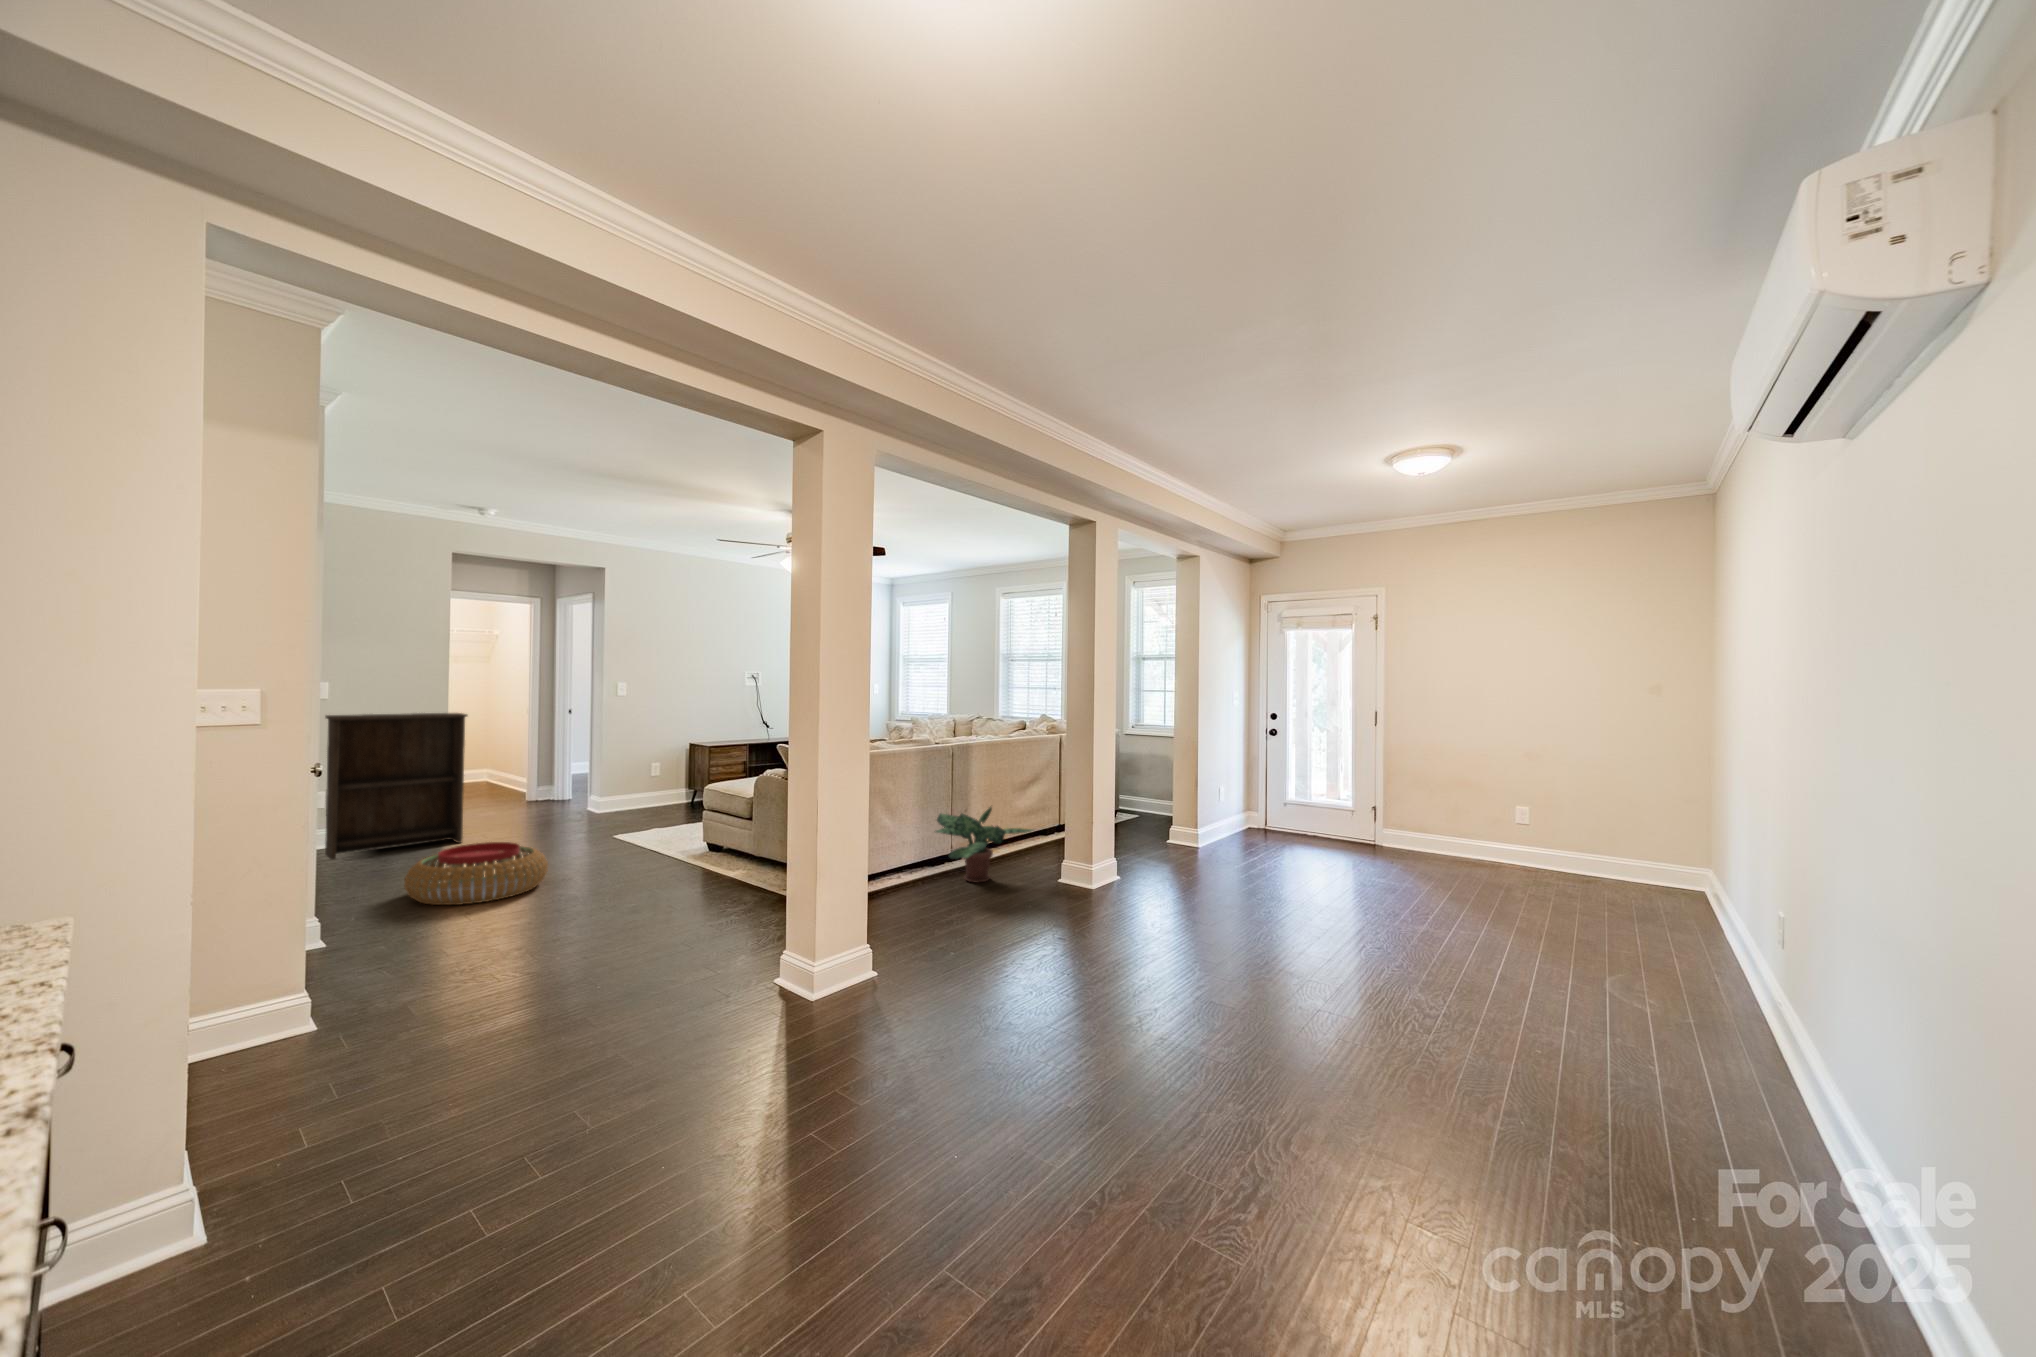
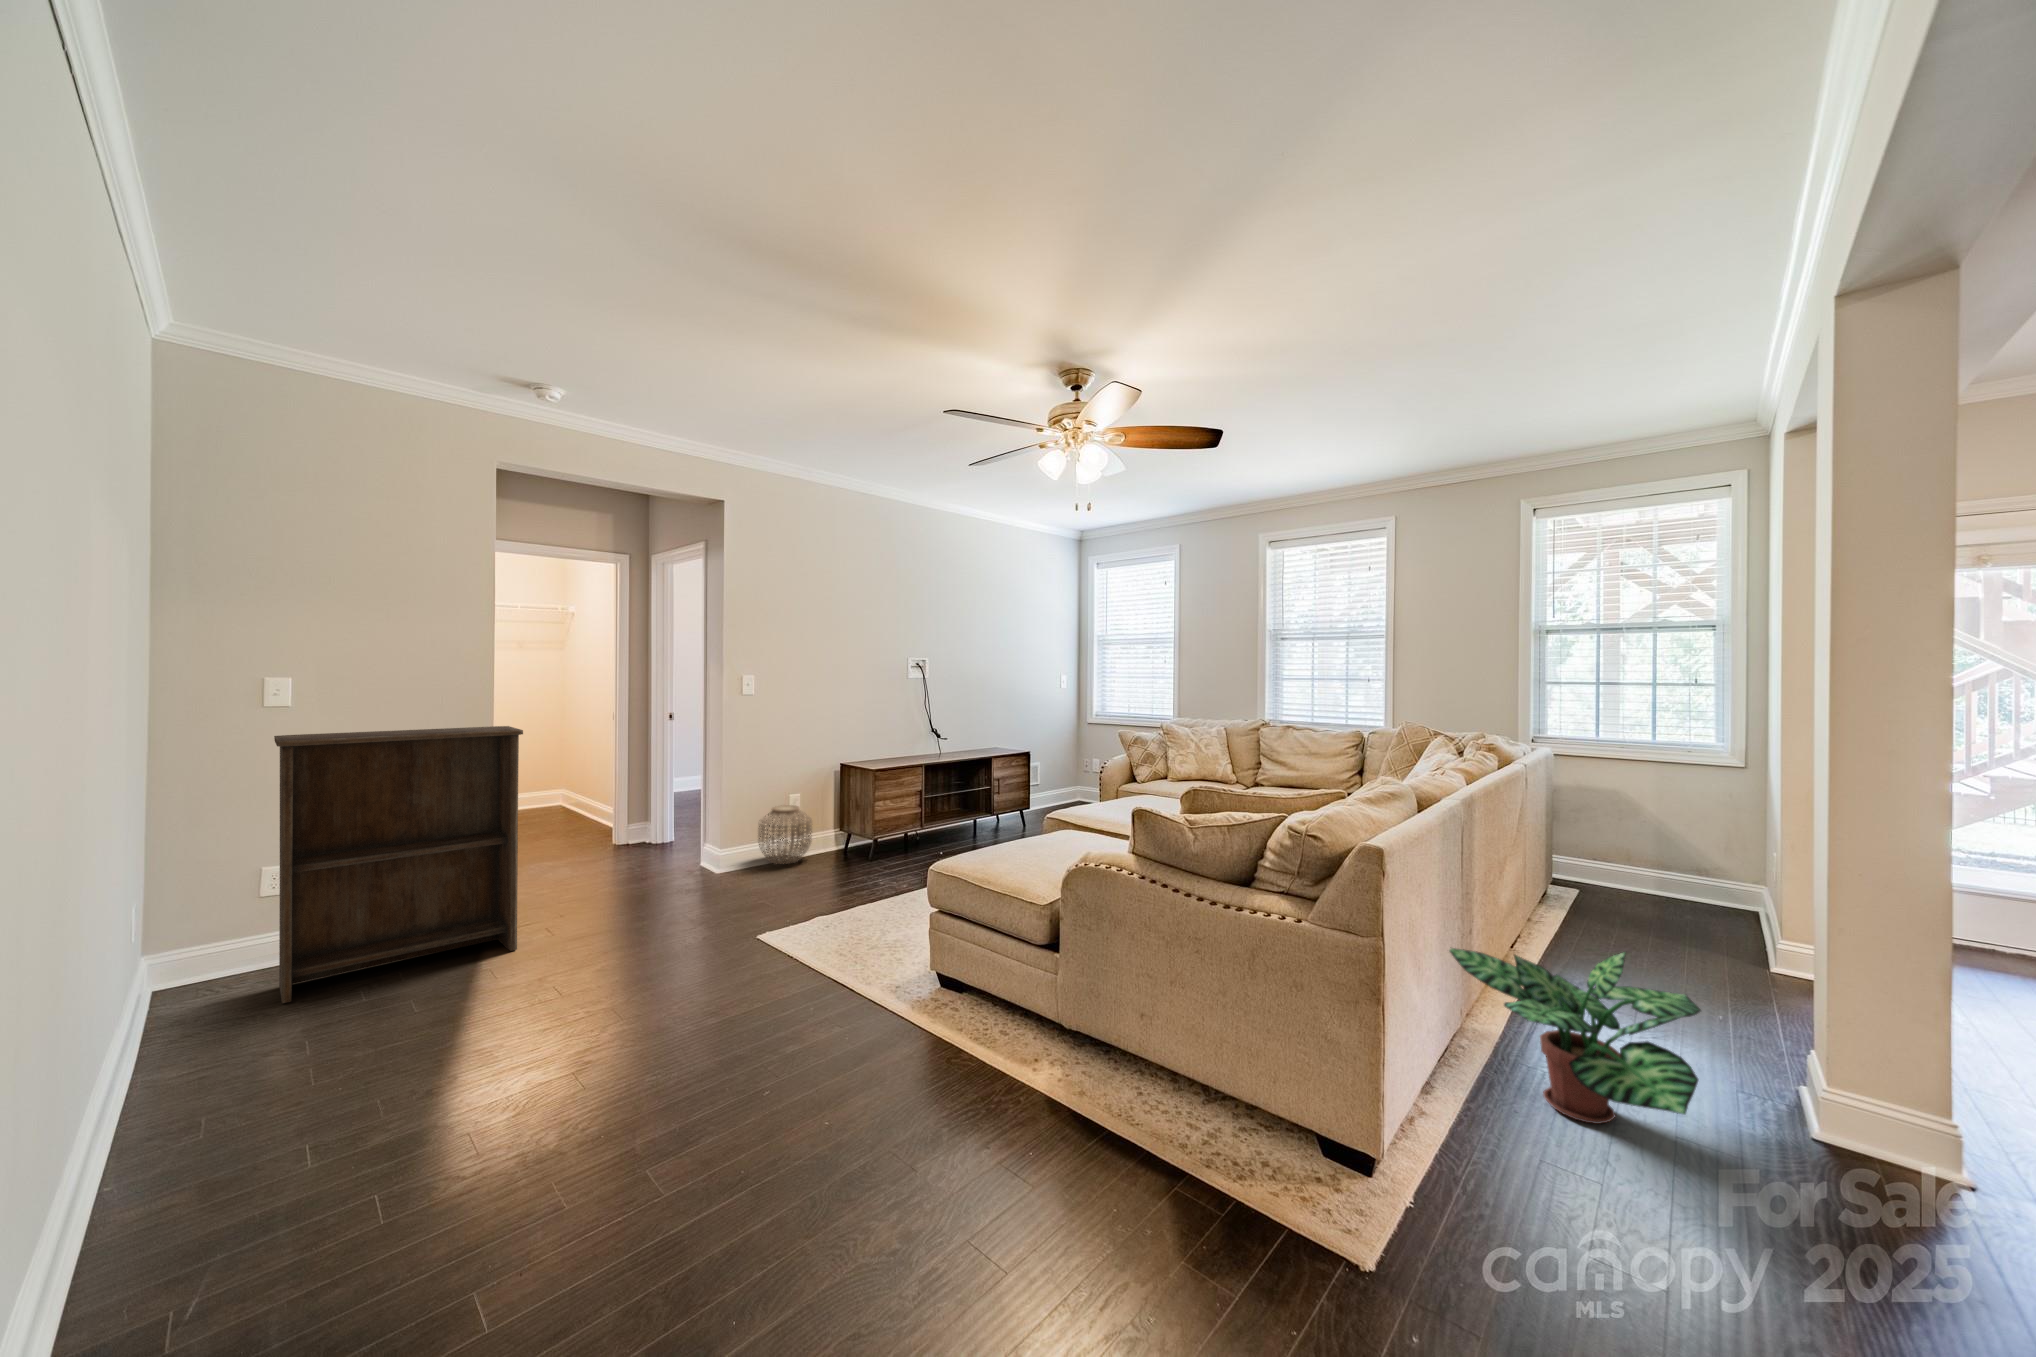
woven basket: none [626,771,665,809] -> present [758,805,812,864]
pouf: present [404,842,548,905] -> none [368,1014,678,1218]

